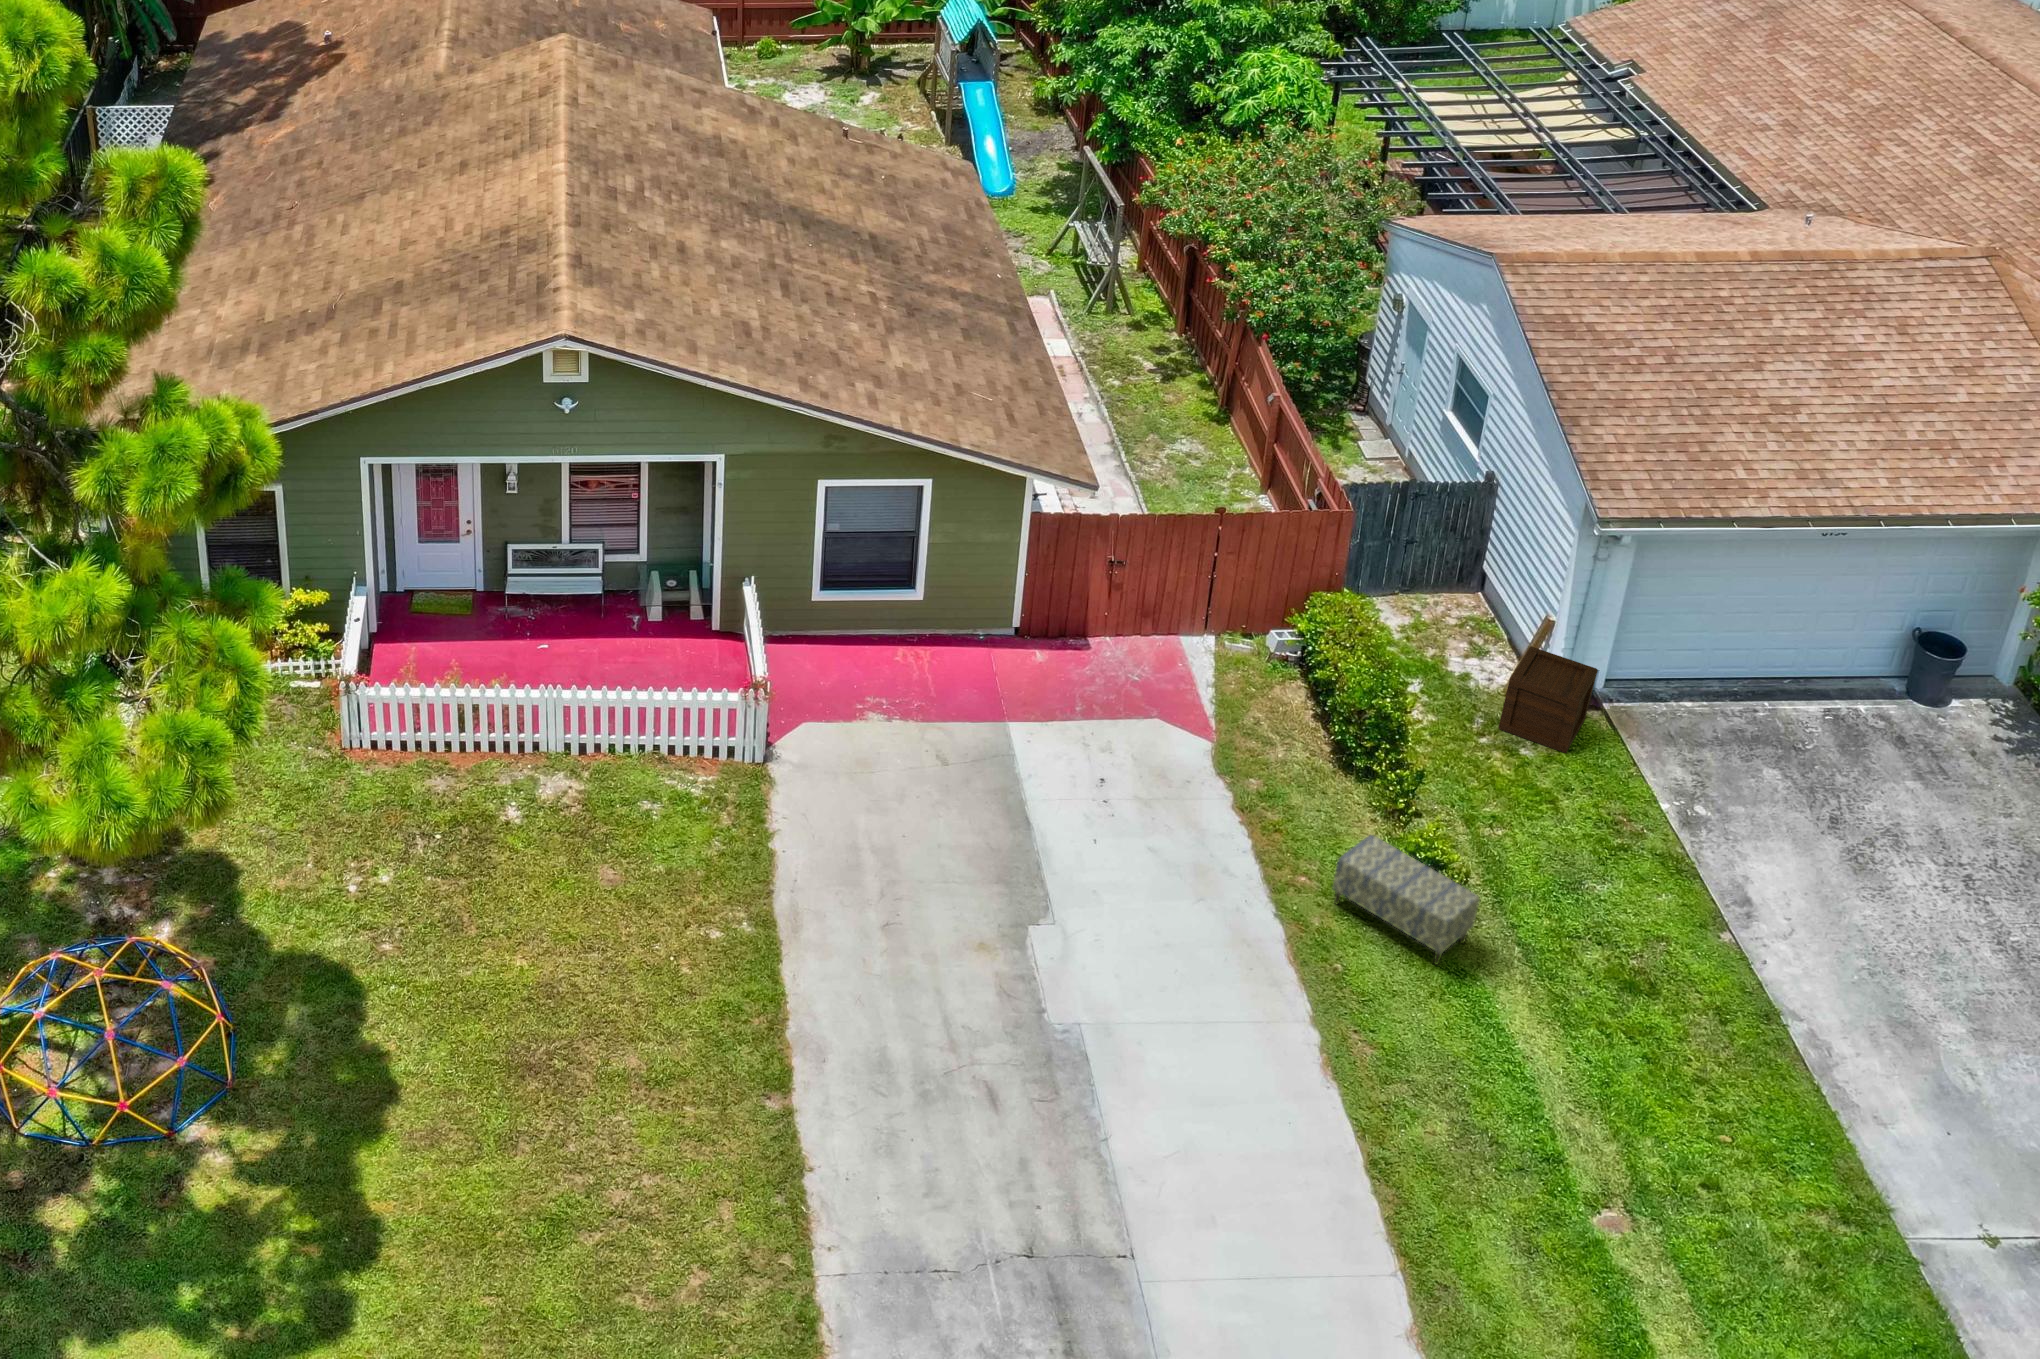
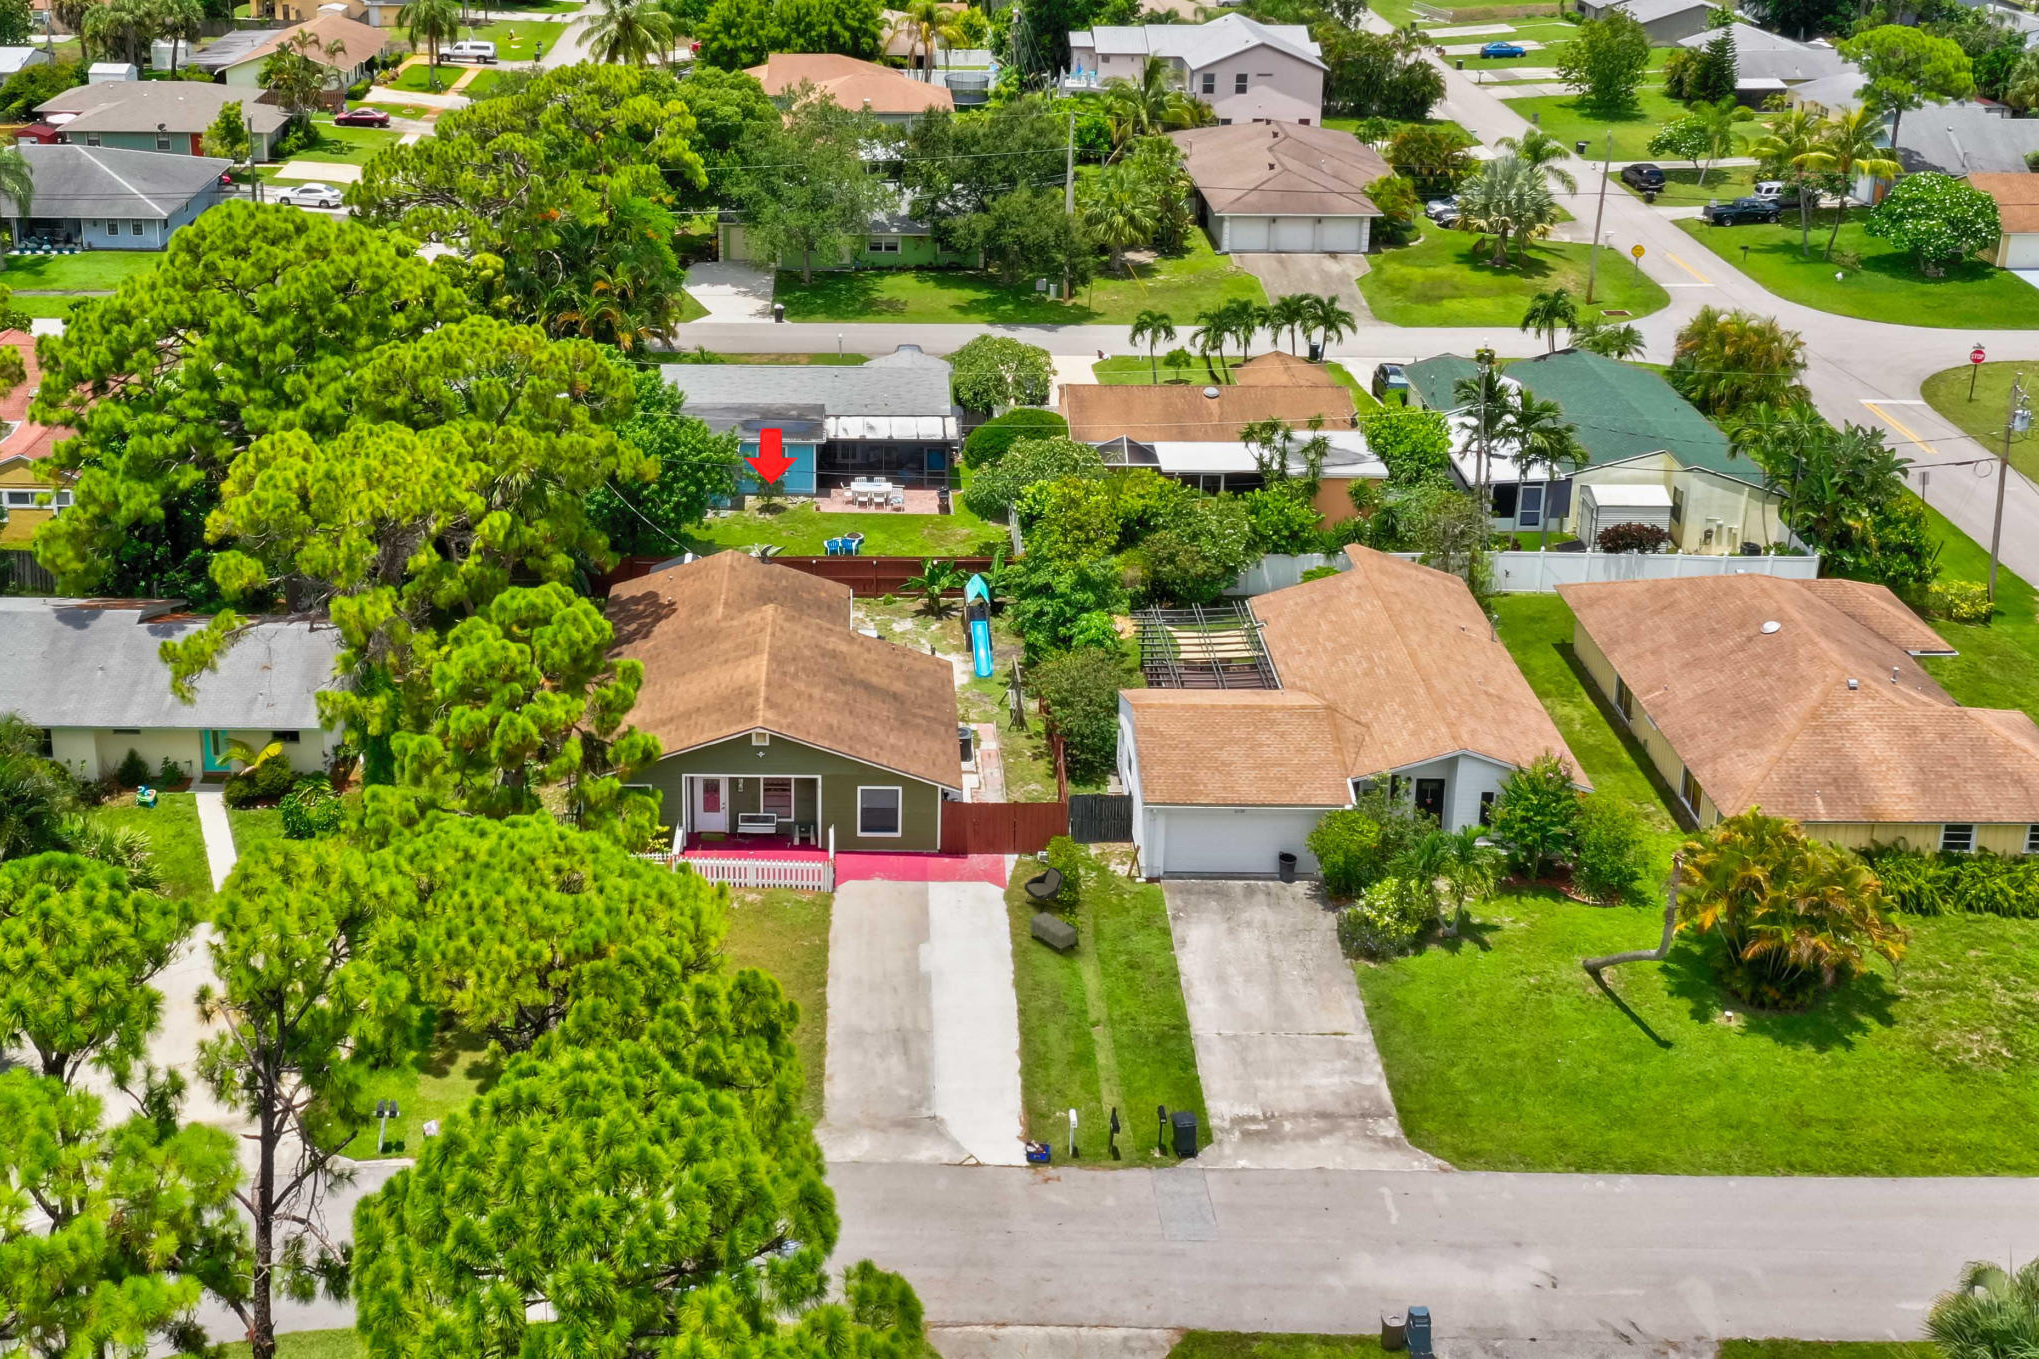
wooden crate: present [1498,647,1598,753] -> none [1118,855,1154,895]
lounge chair: none [1279,695,1396,827] -> present [1024,867,1063,914]

